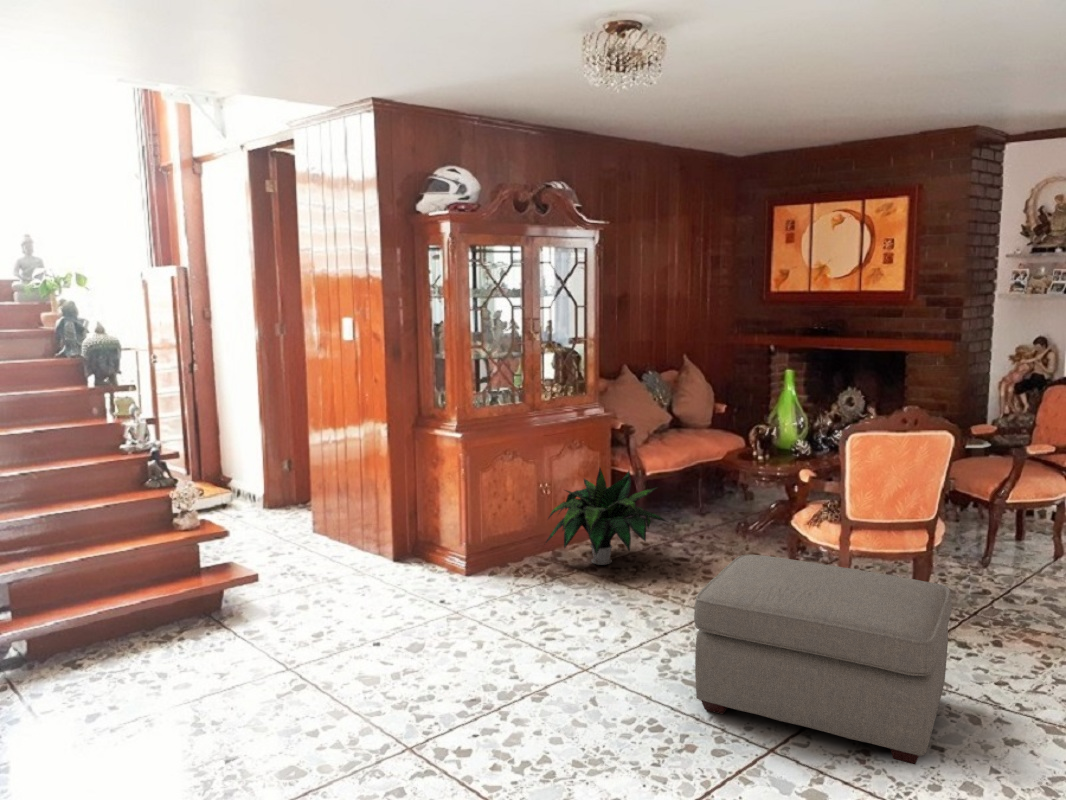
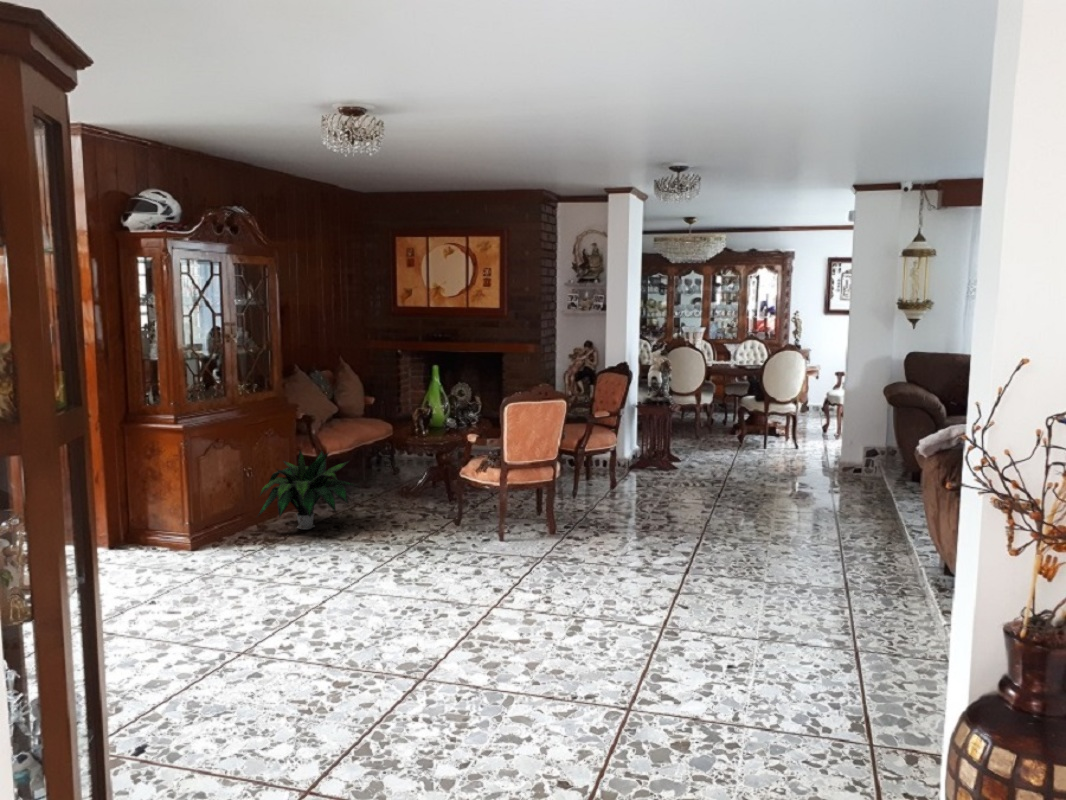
ottoman: present [694,554,952,764] -> none [431,490,586,599]

